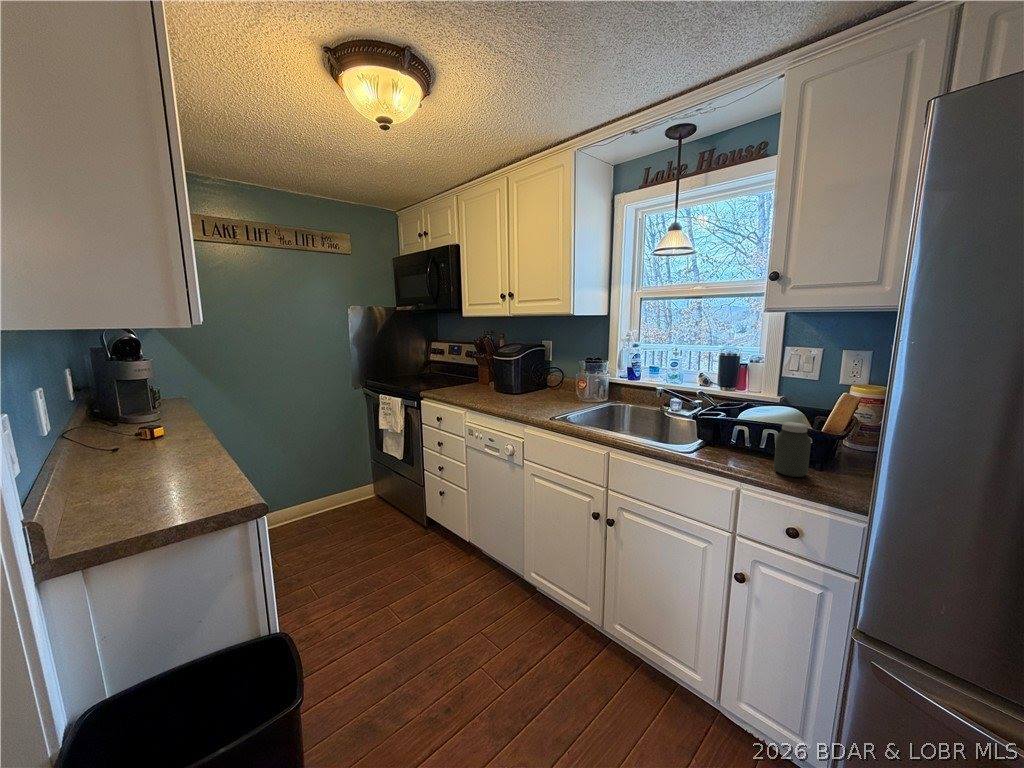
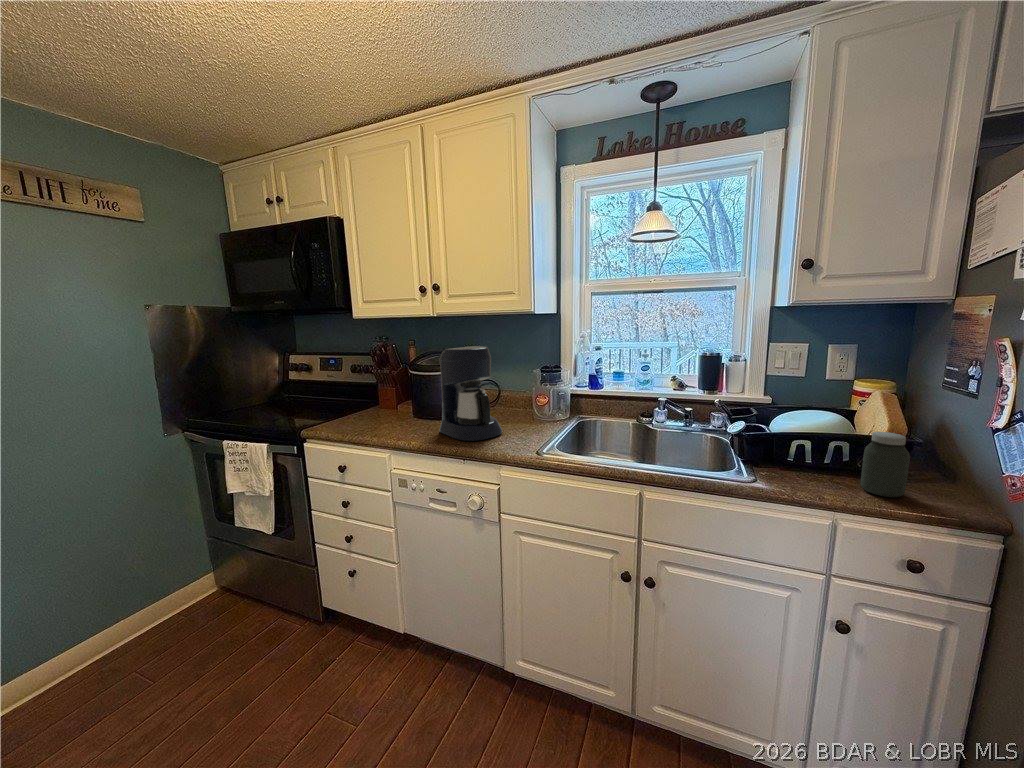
coffee maker: none [500,340,541,408] -> present [439,346,502,441]

